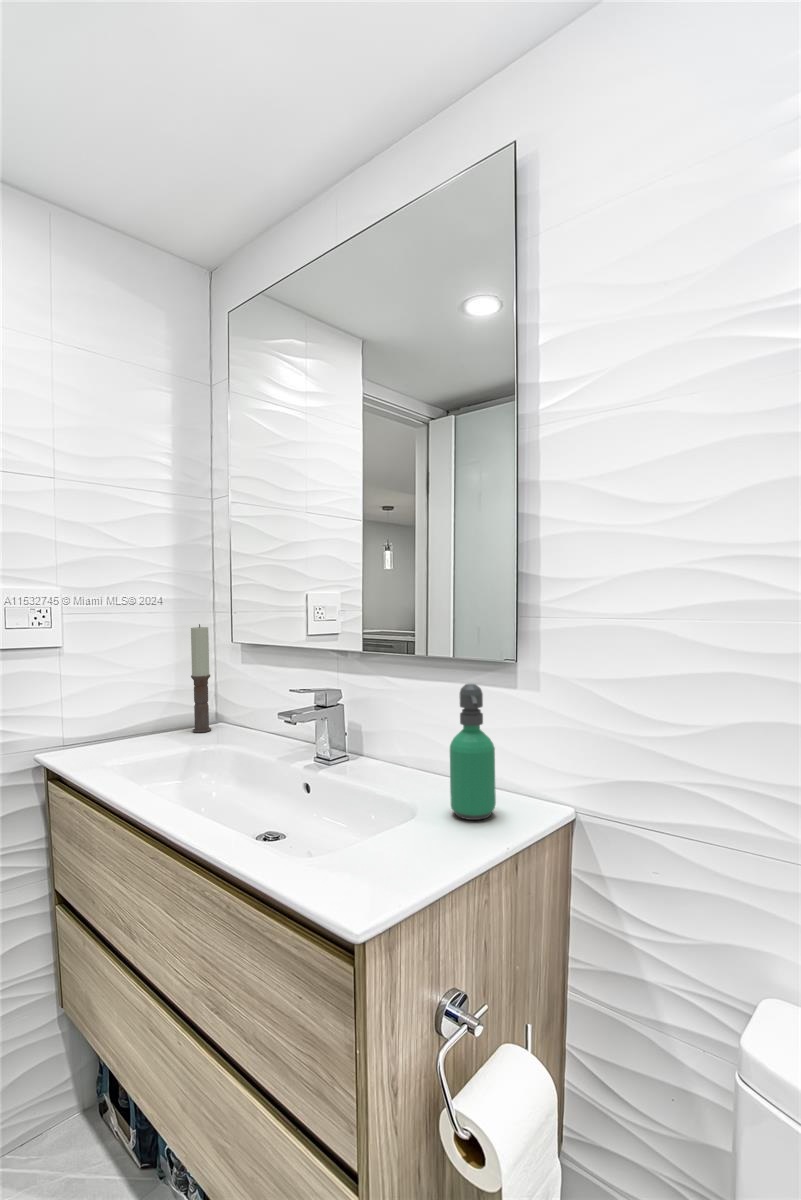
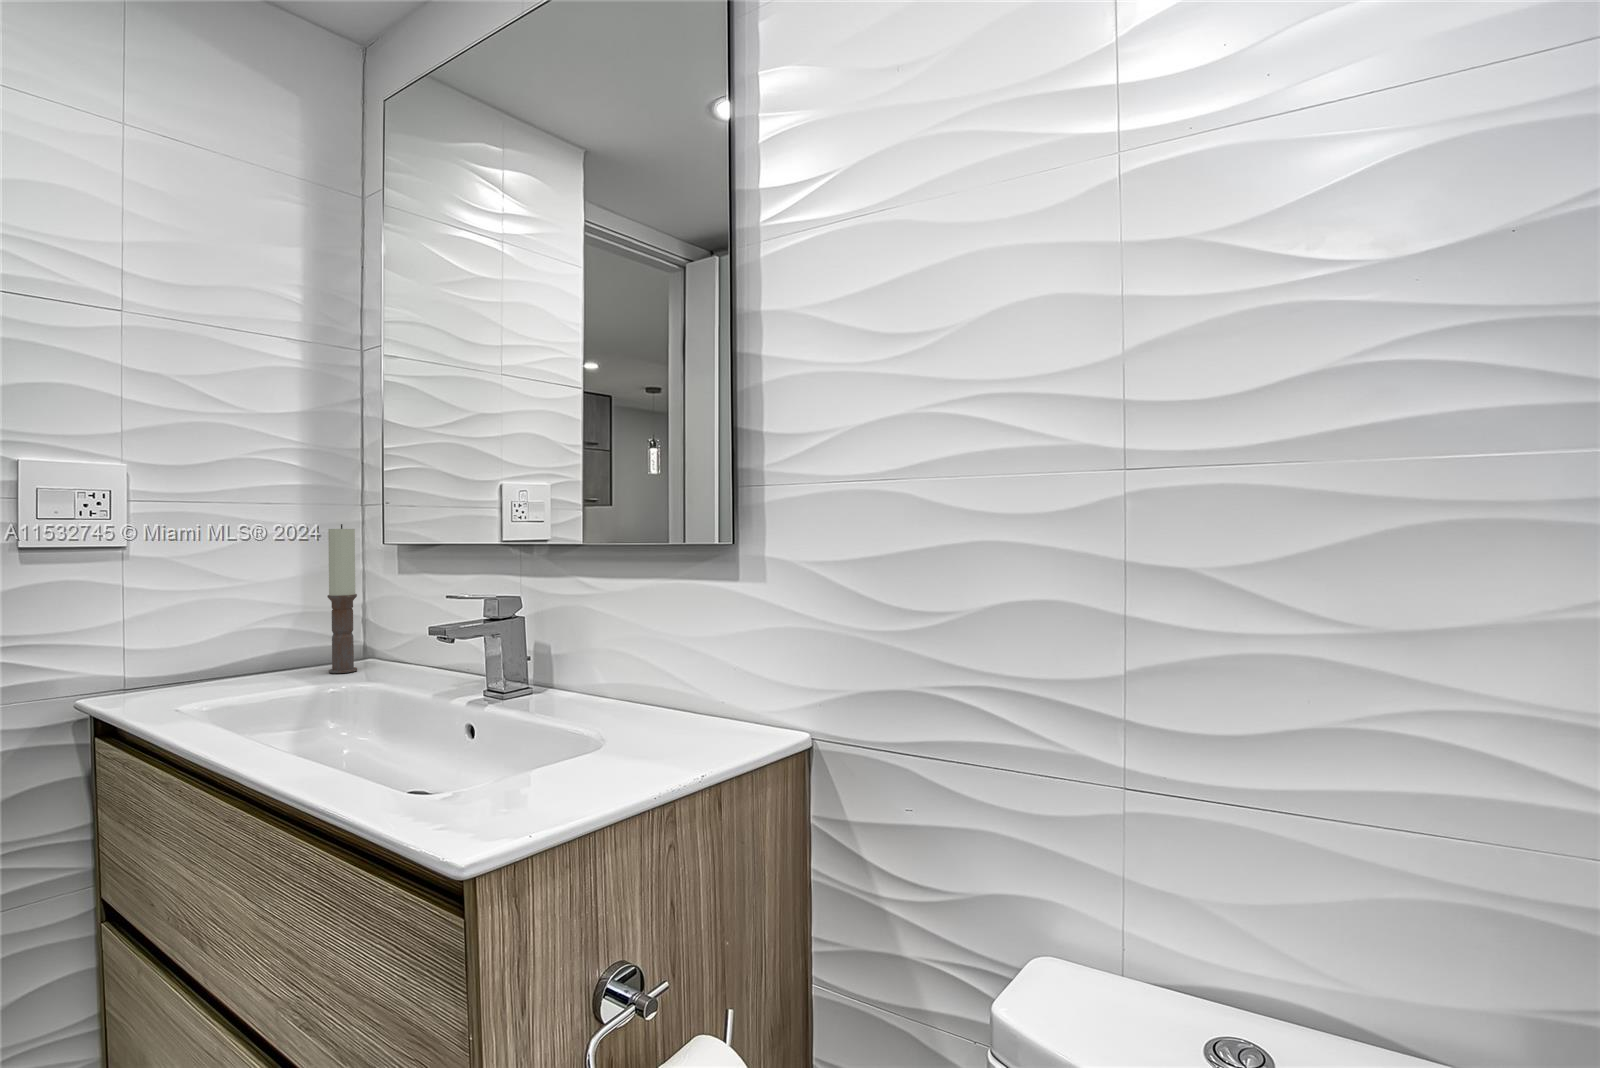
soap dispenser: present [450,684,496,820] -> none [647,574,707,750]

